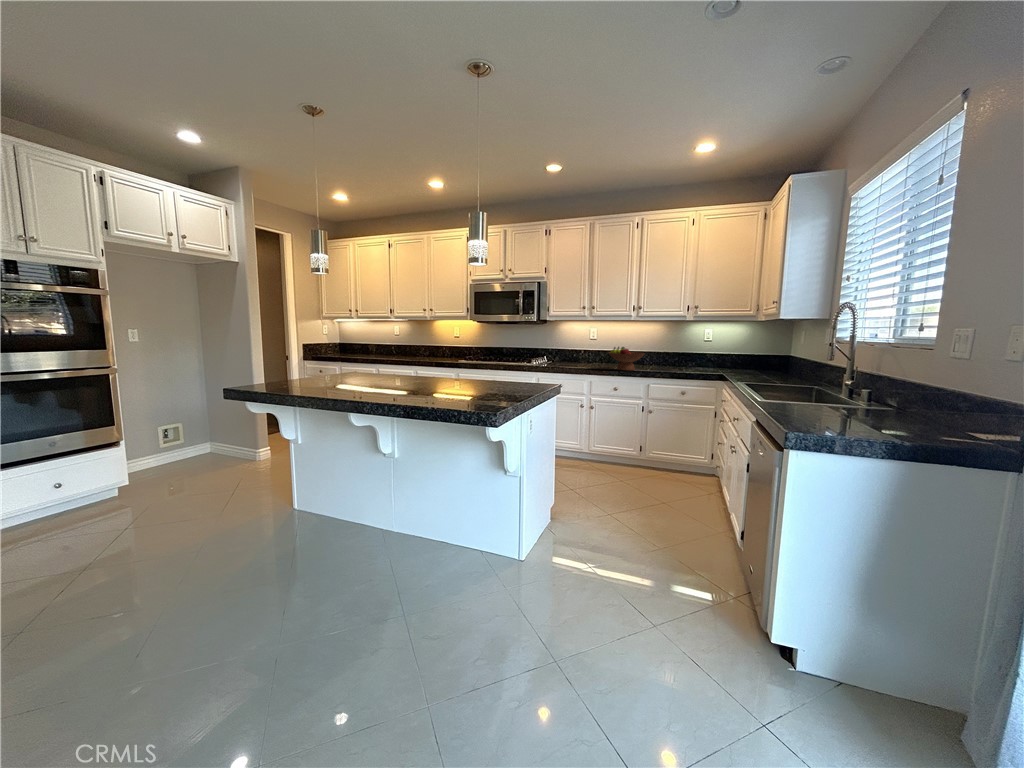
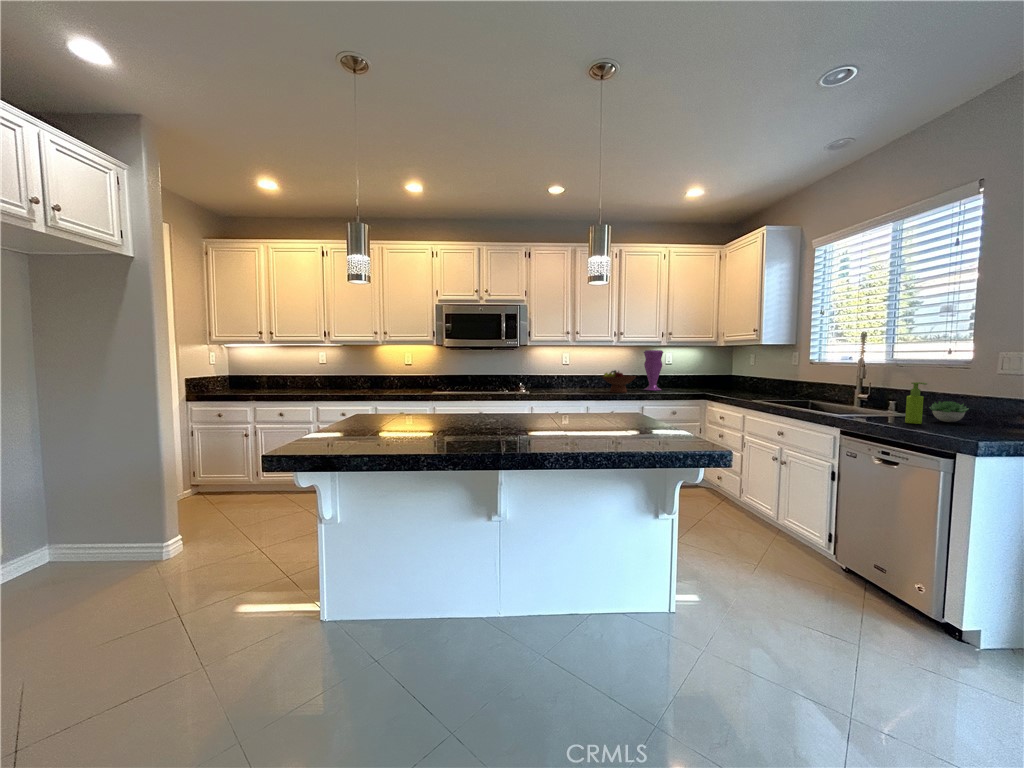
vase: none [668,326,692,370] -> present [644,350,663,391]
soap dispenser: none [792,369,816,421] -> present [905,382,927,424]
succulent plant: none [840,396,893,424] -> present [929,401,969,422]

